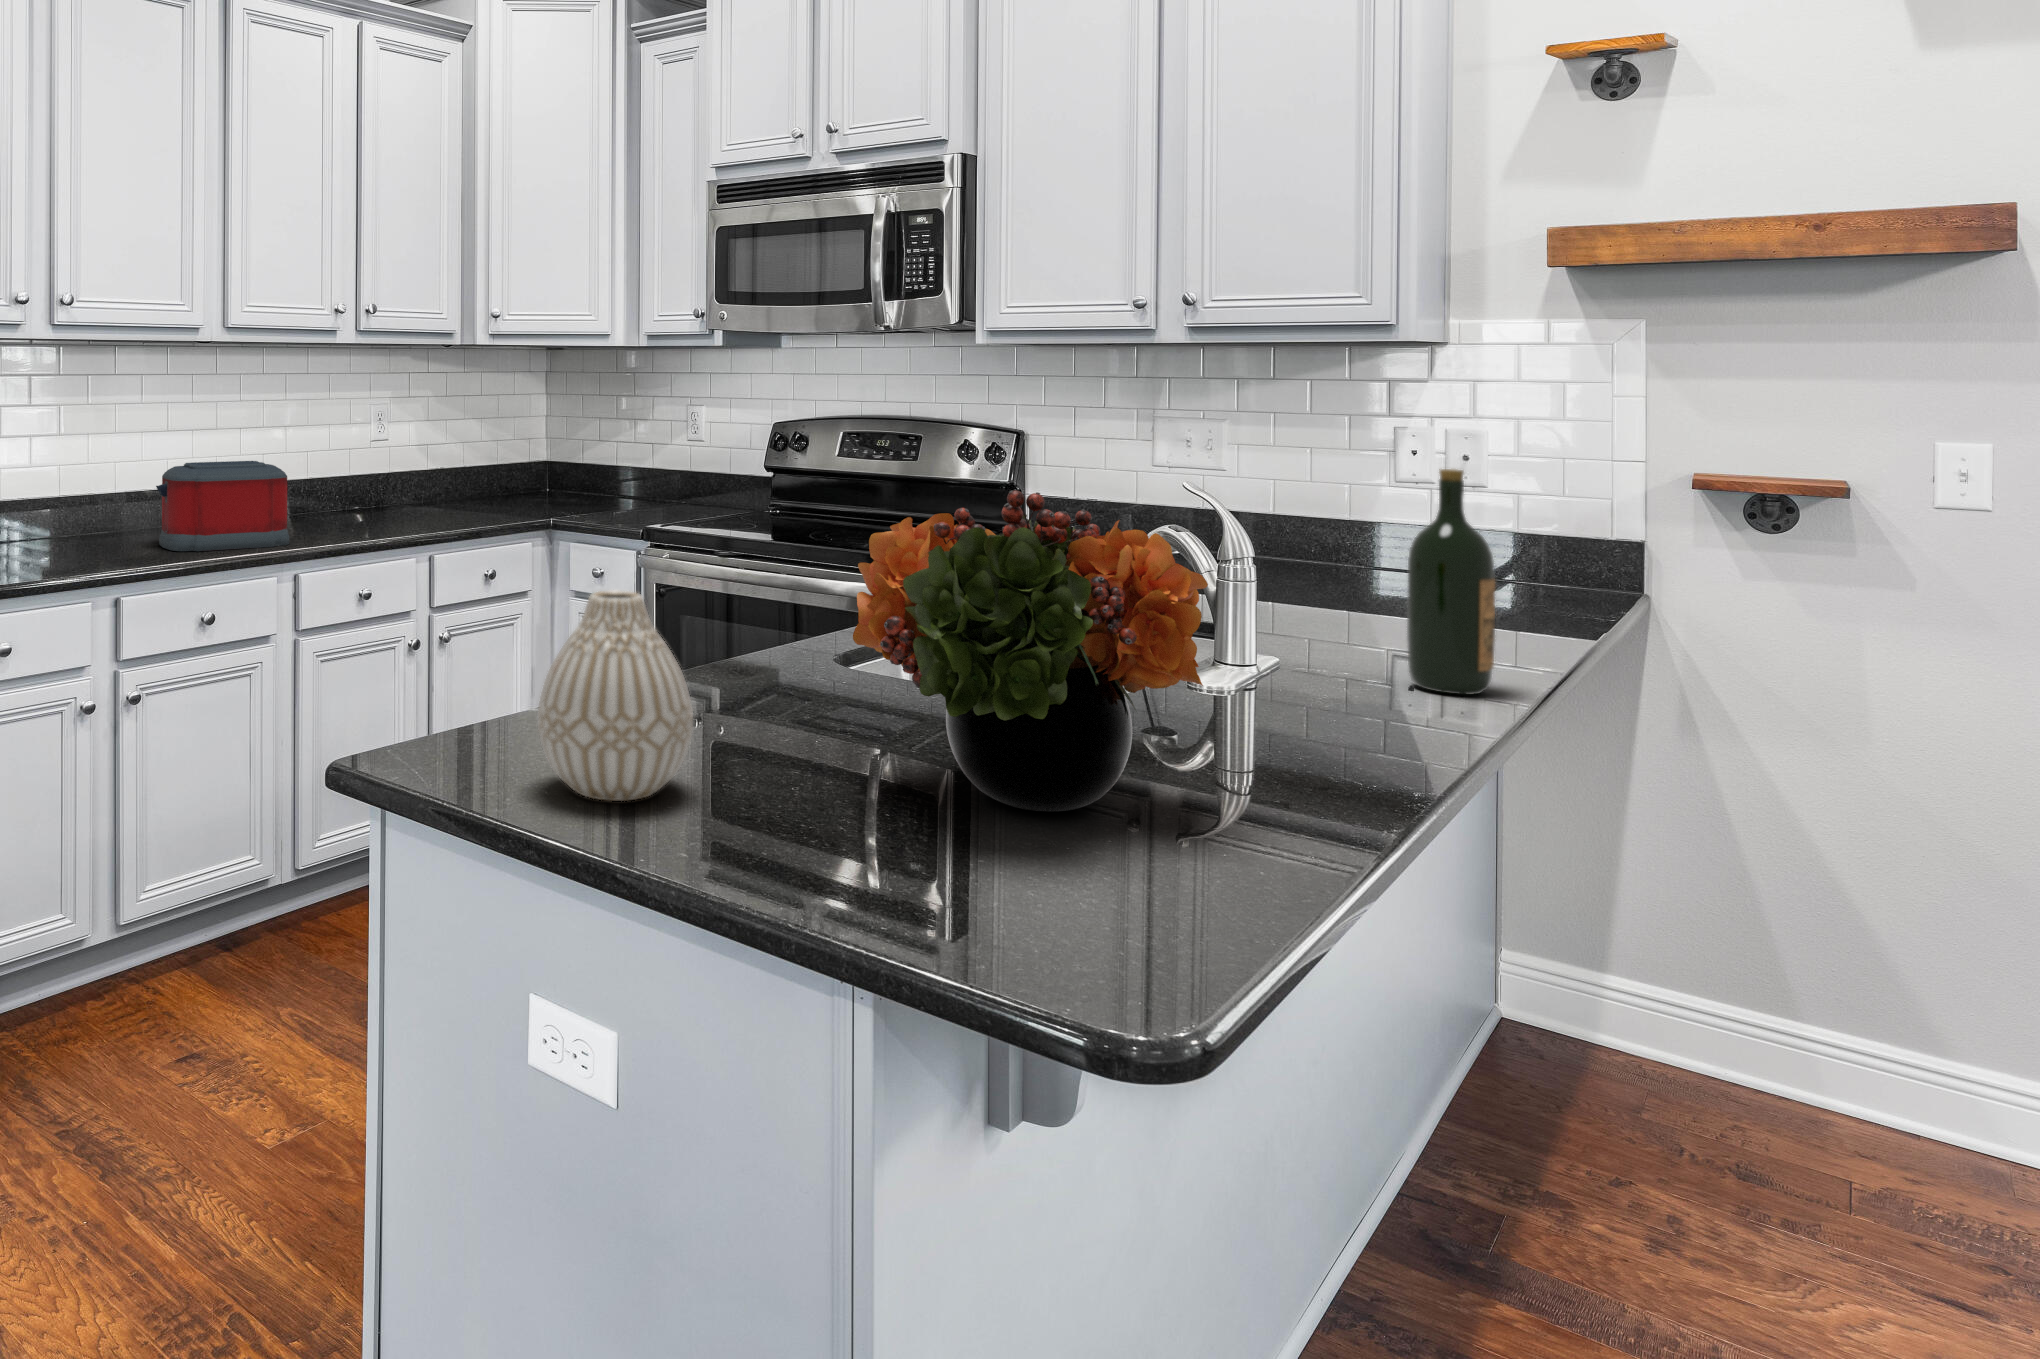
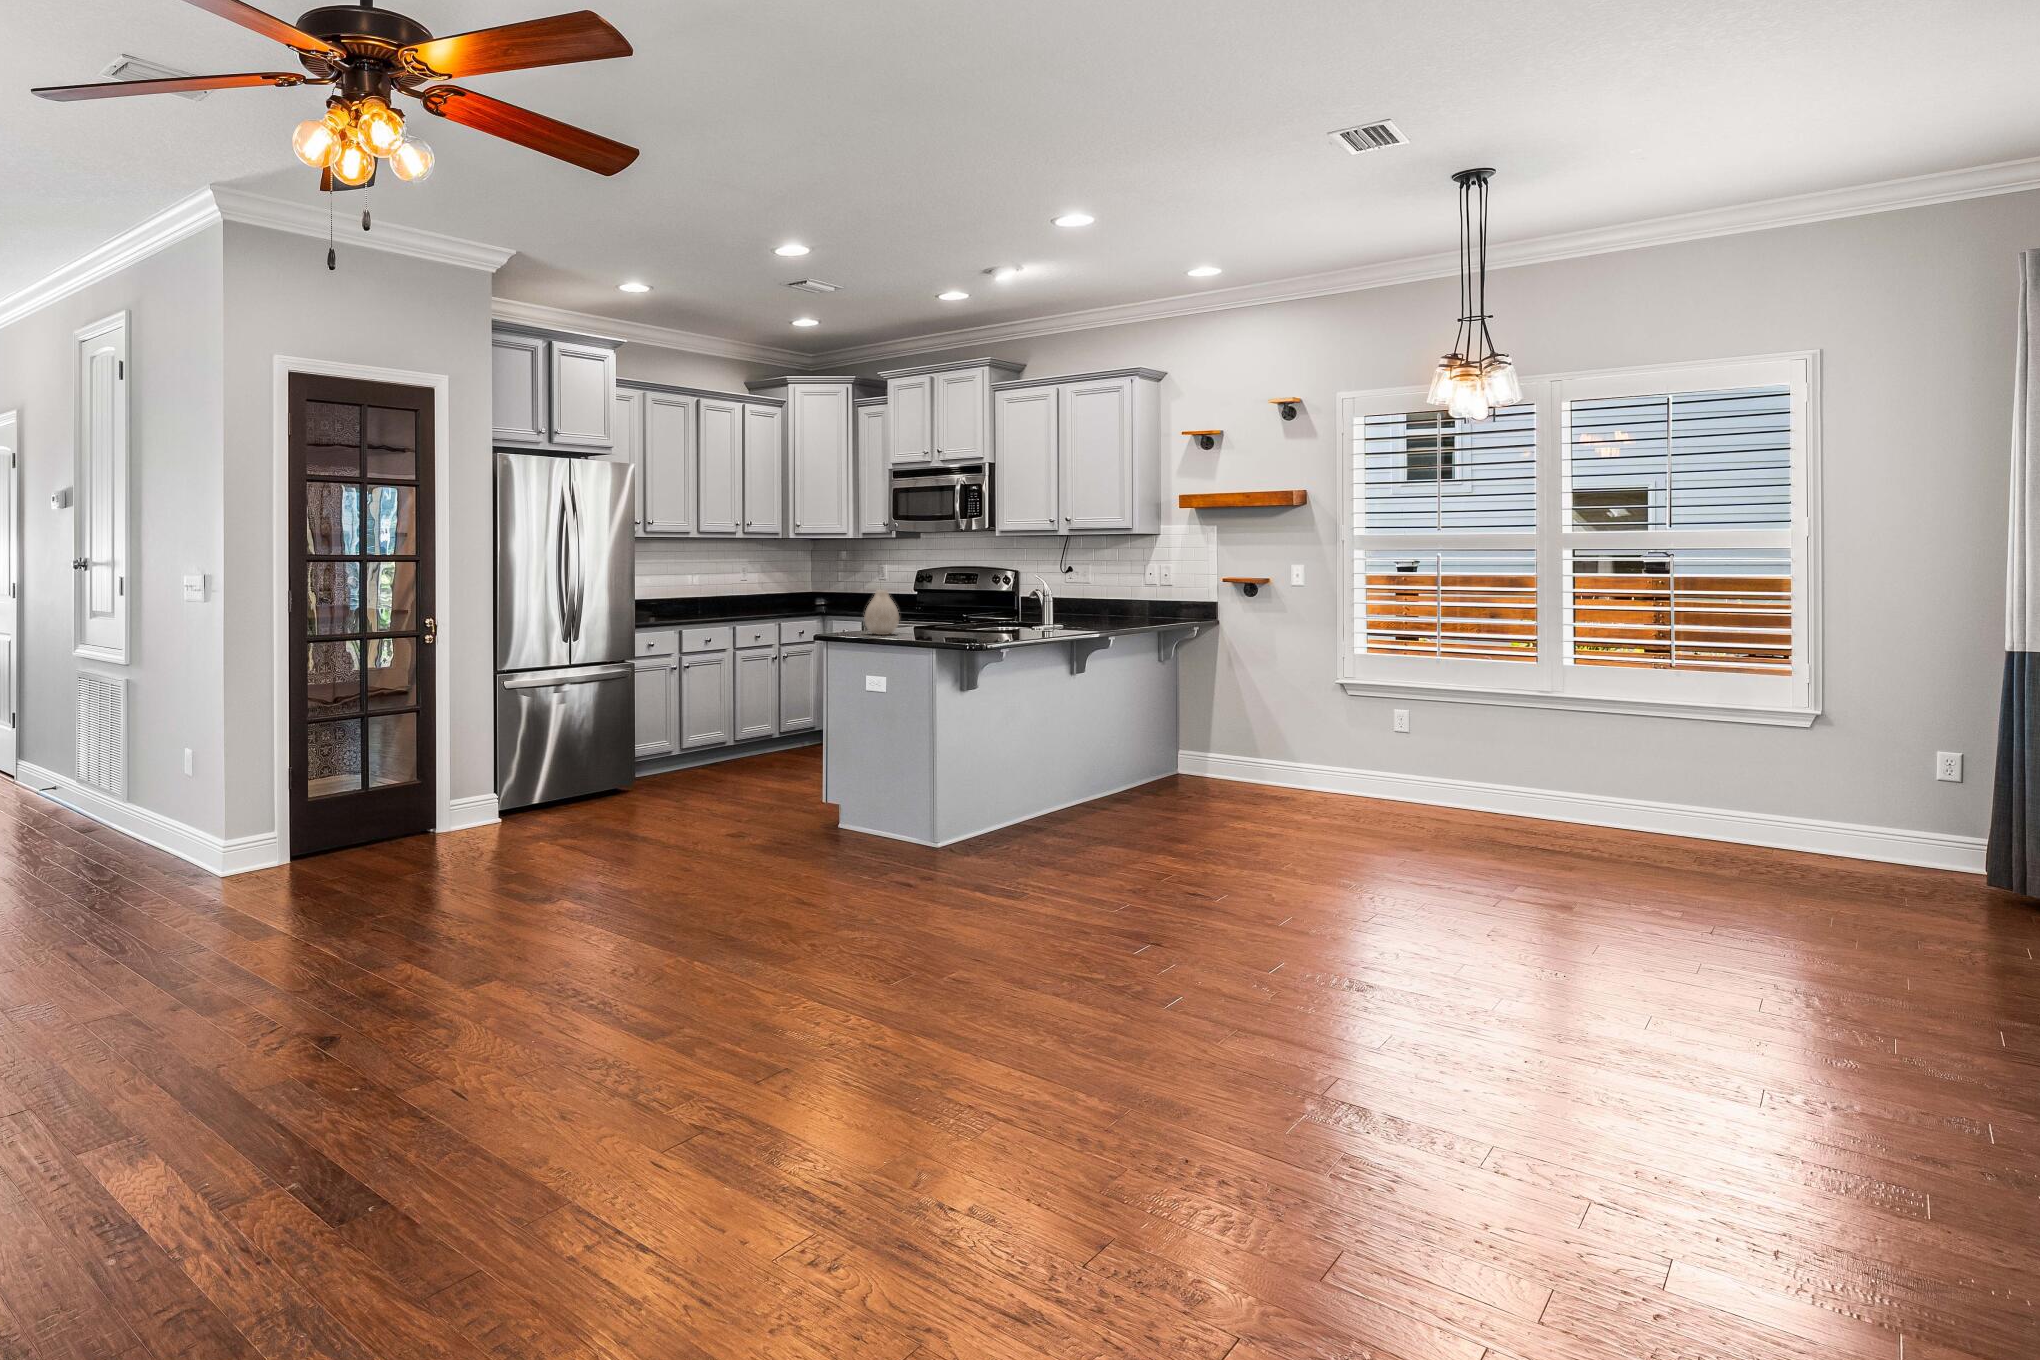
toaster: present [156,461,289,551] -> none [678,585,728,618]
wine bottle: present [1407,469,1495,695] -> none [1093,568,1115,629]
flower arrangement: present [853,491,1208,812] -> none [934,566,1013,635]

